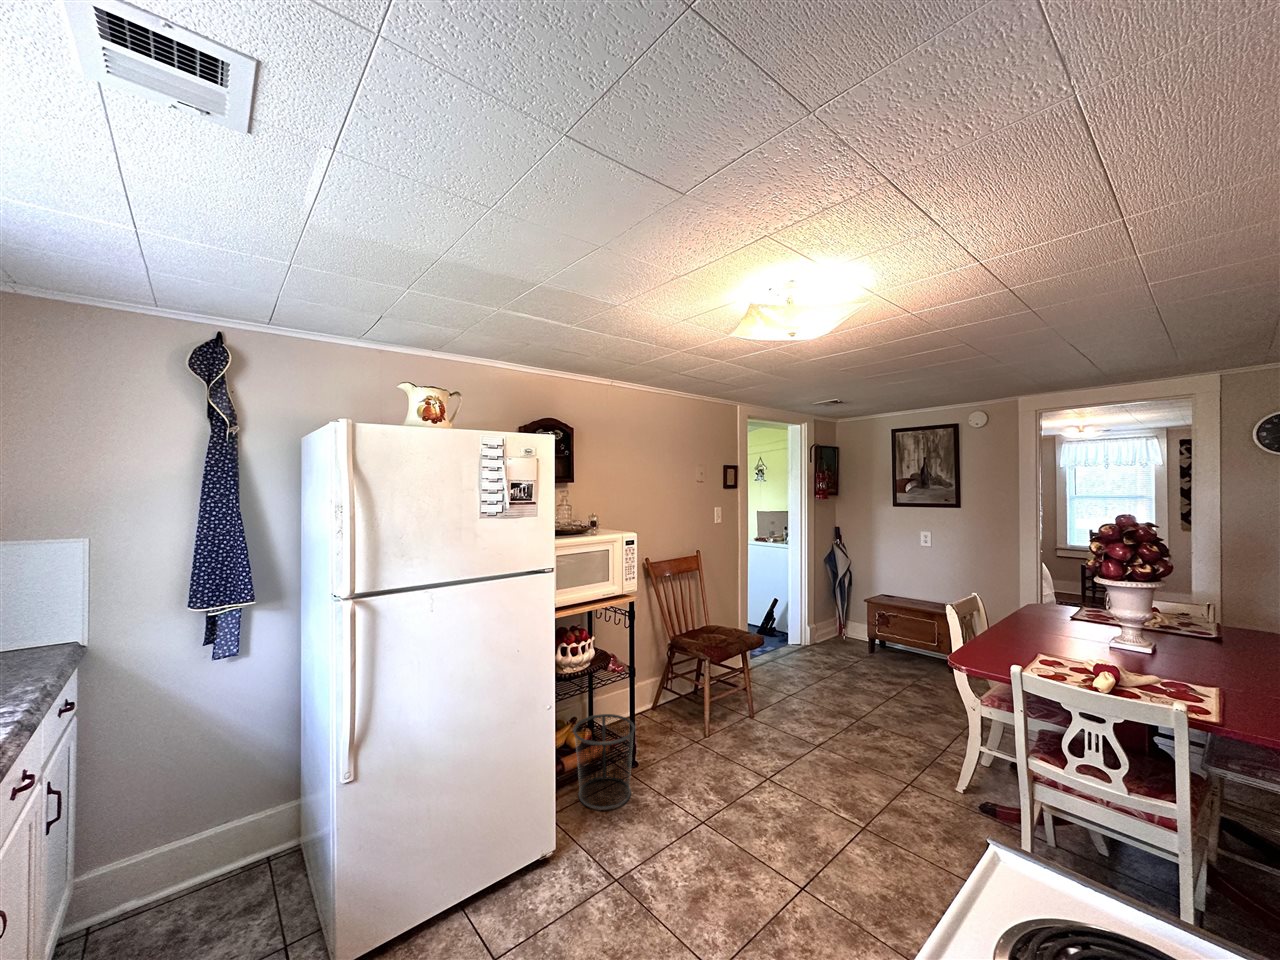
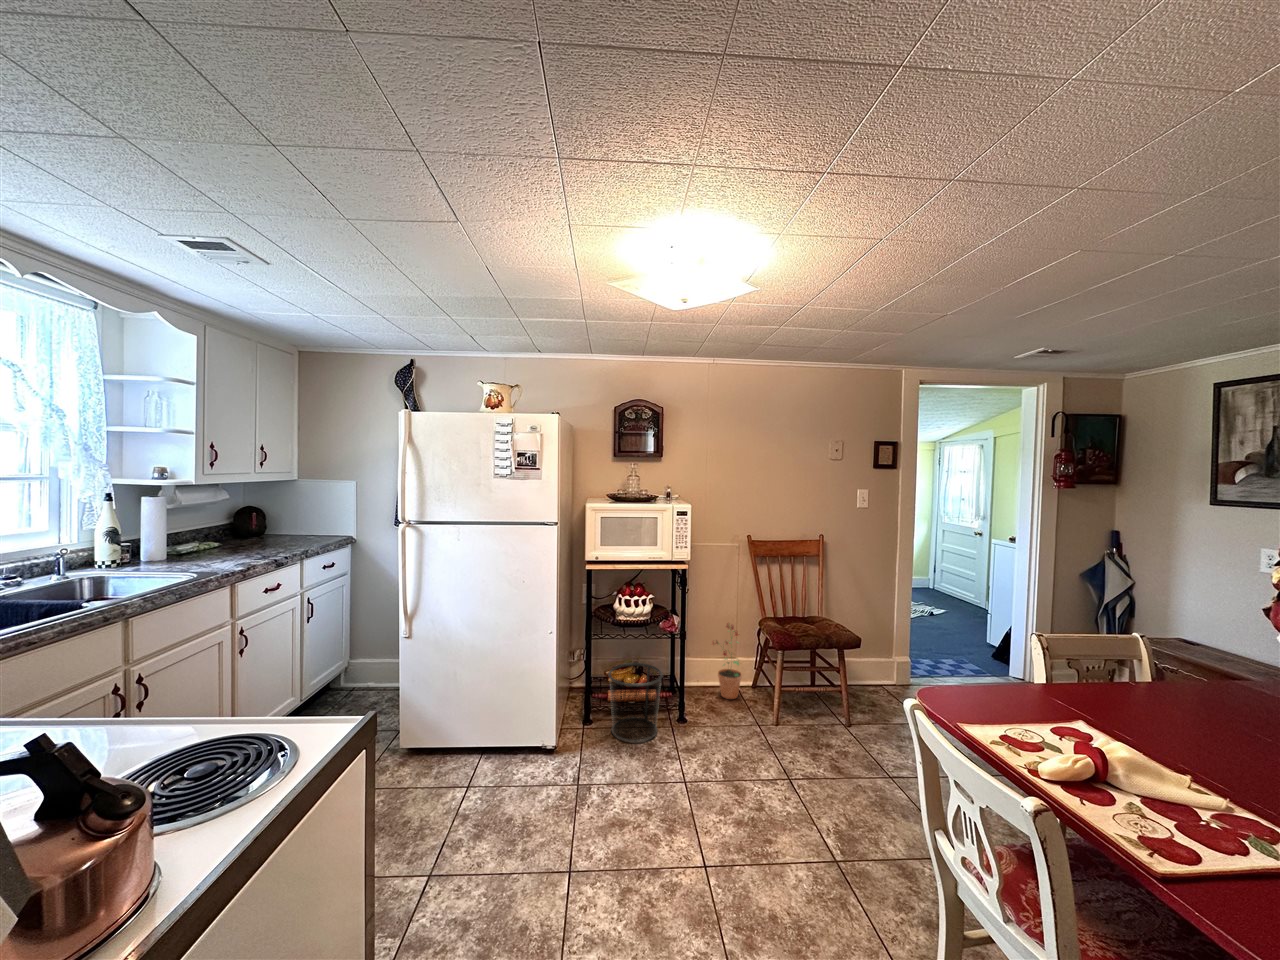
potted plant: none [624,649,662,727] -> present [713,623,742,699]

